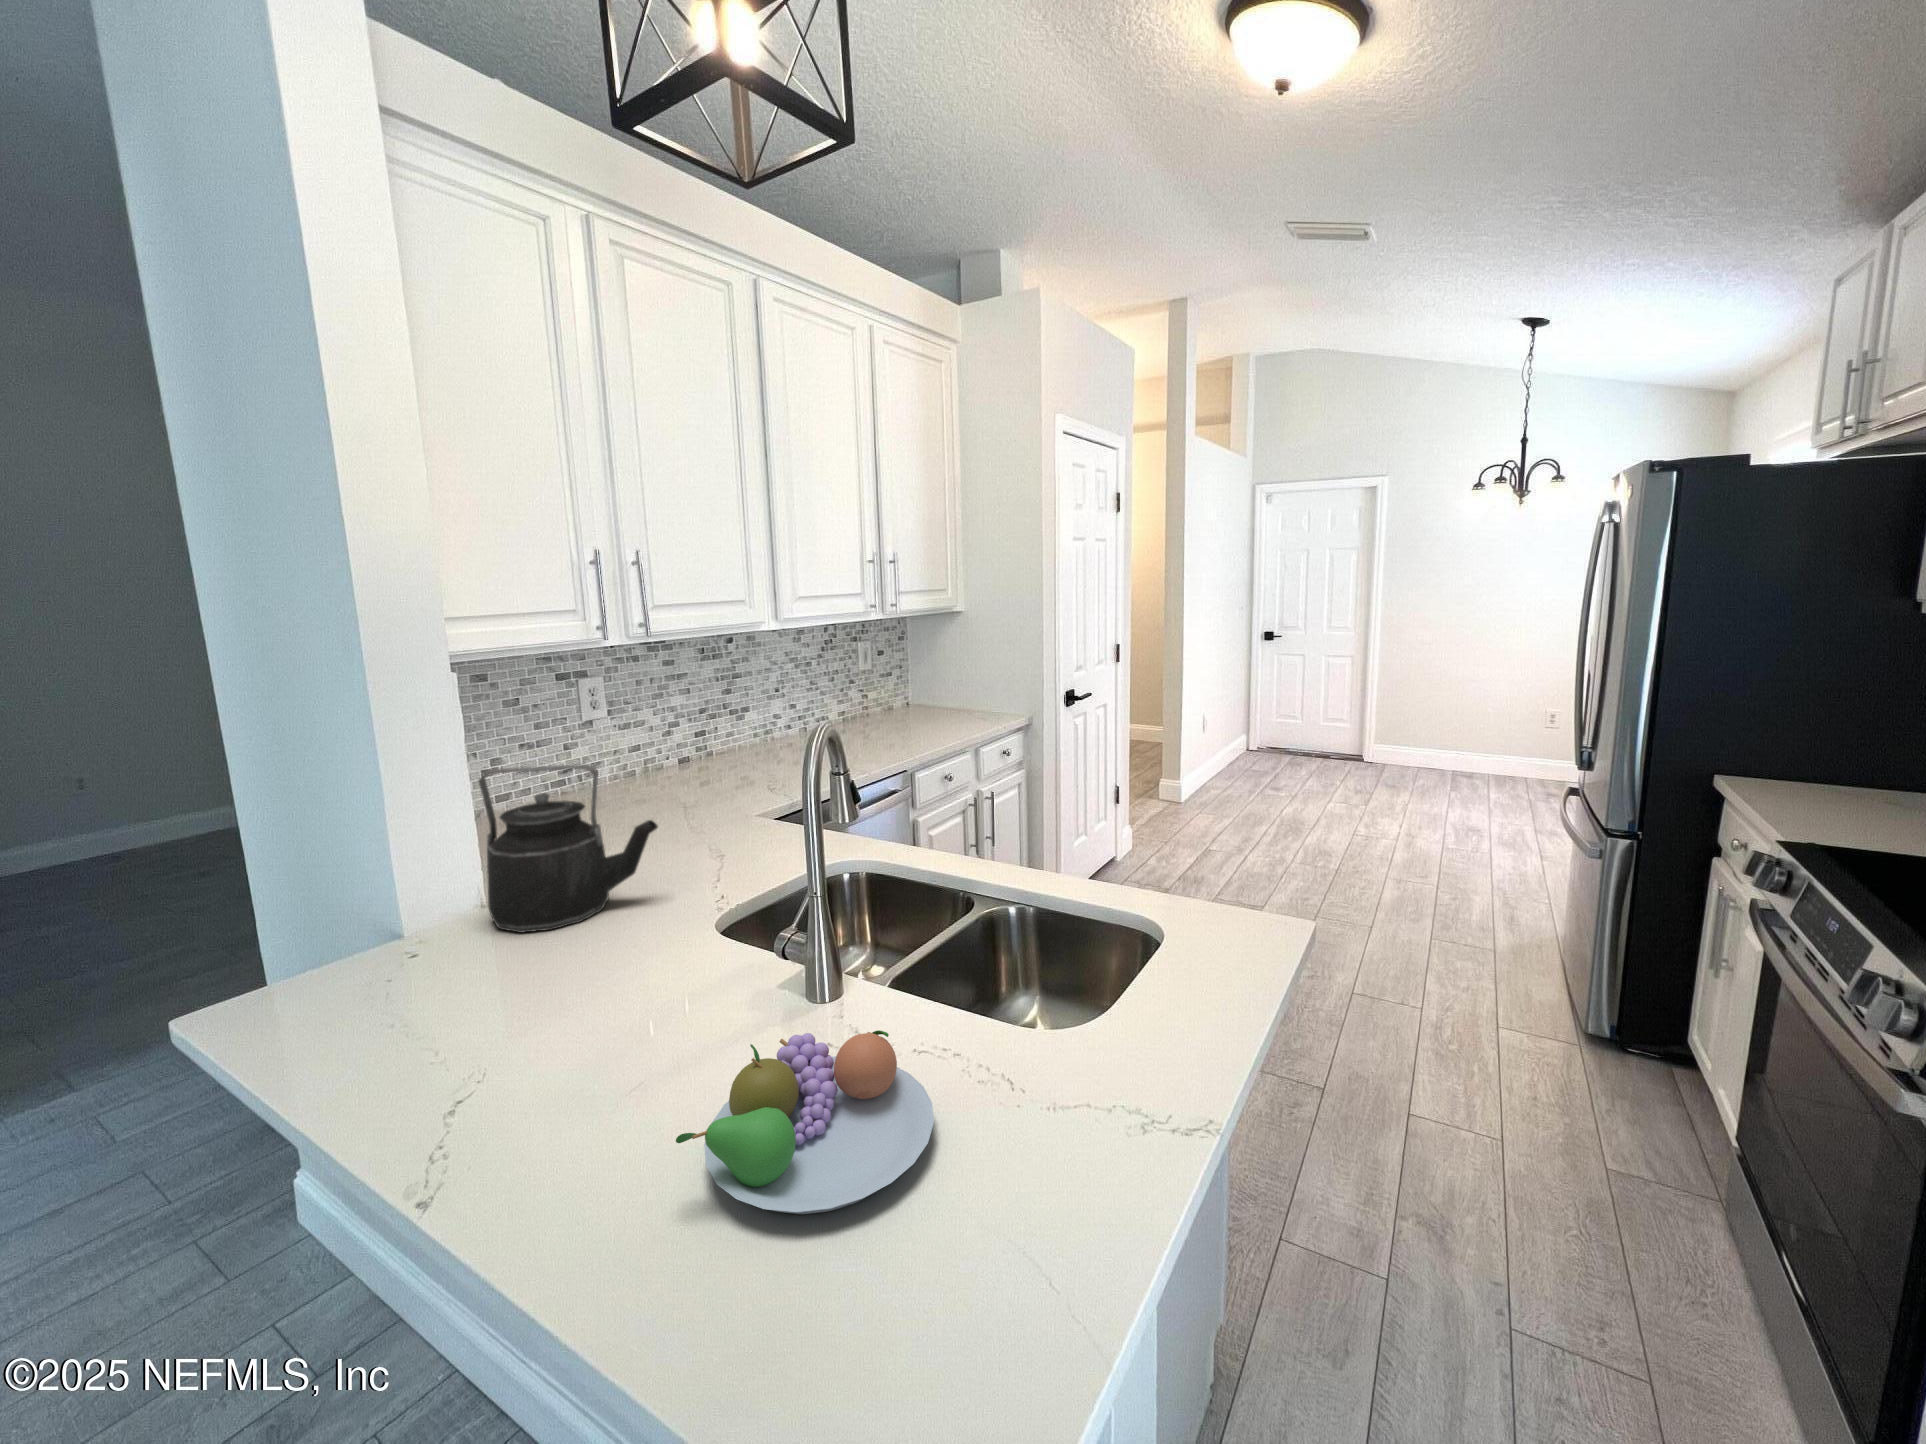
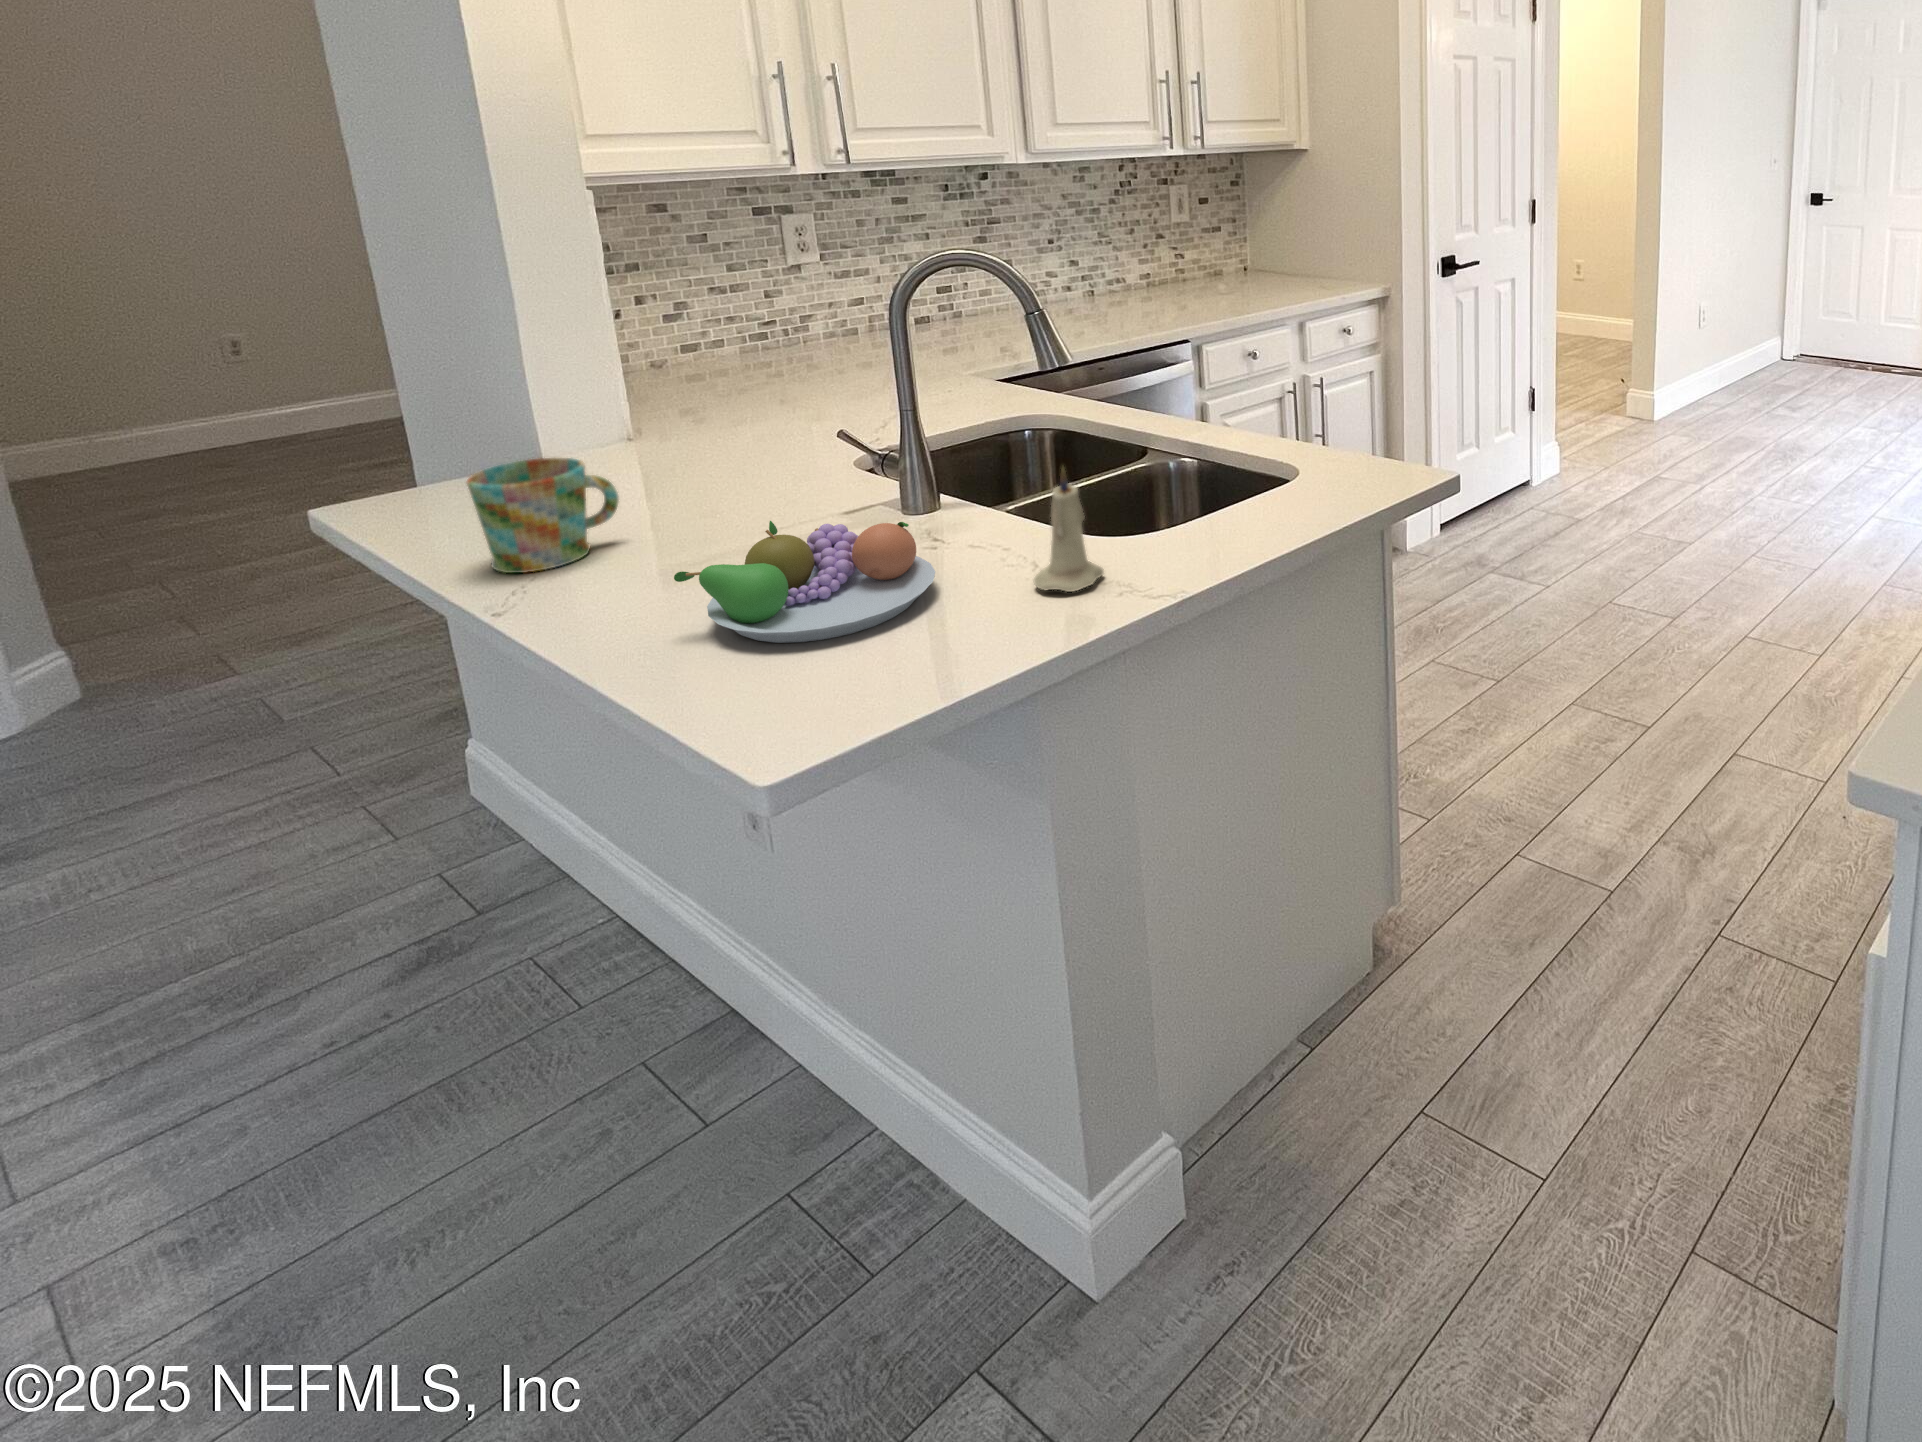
kettle: present [479,764,658,933] -> none [604,294,802,465]
mug: none [393,962,539,1103] -> present [467,458,619,573]
candle: none [1026,963,1094,1105] -> present [1033,467,1104,592]

